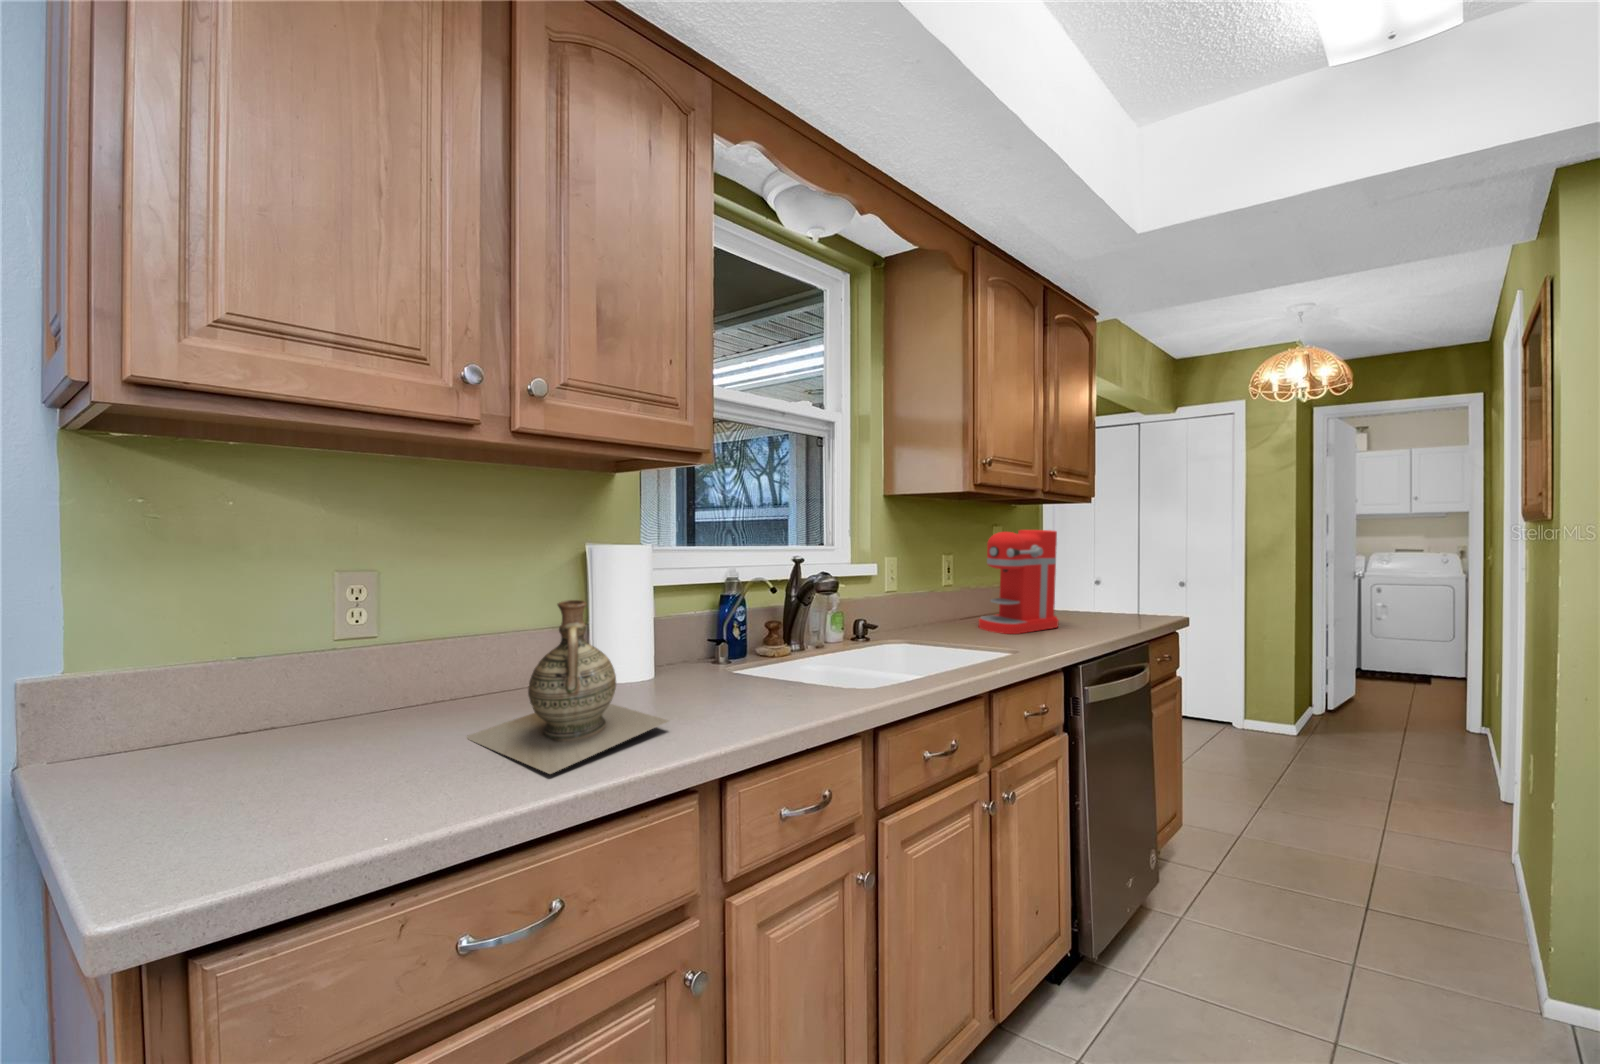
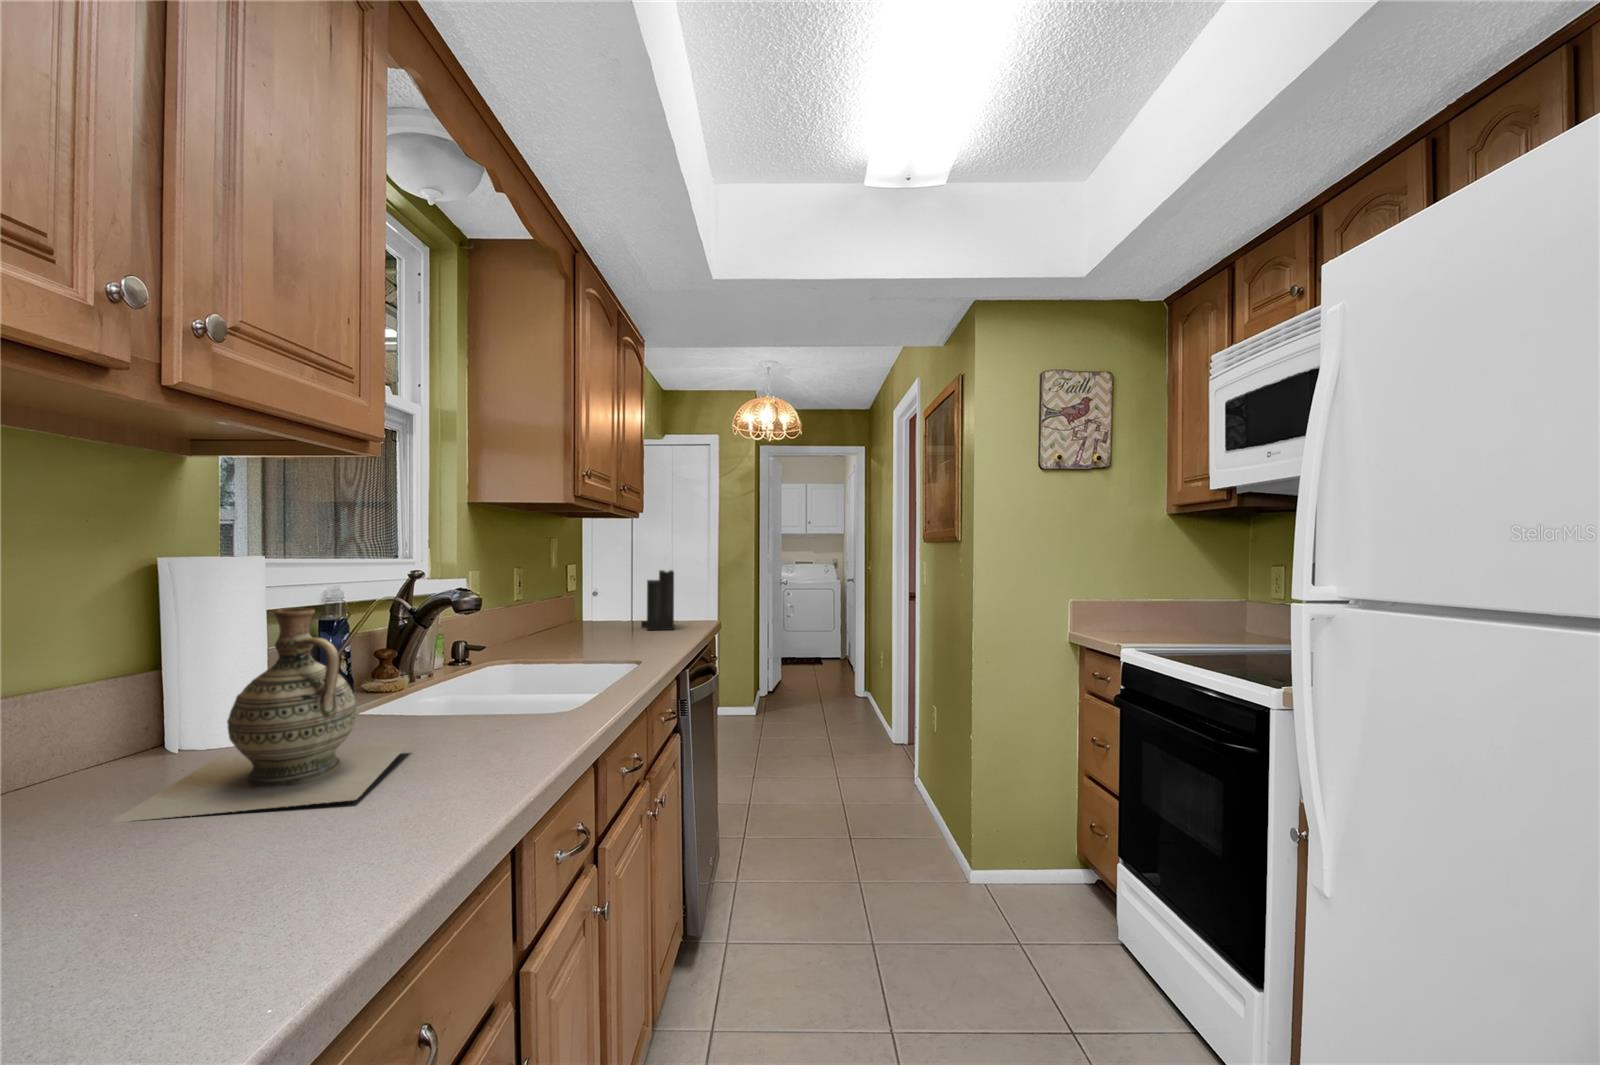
coffee maker: present [979,530,1059,634] -> none [567,541,636,642]
knife block: none [1074,532,1116,630] -> present [641,543,674,630]

